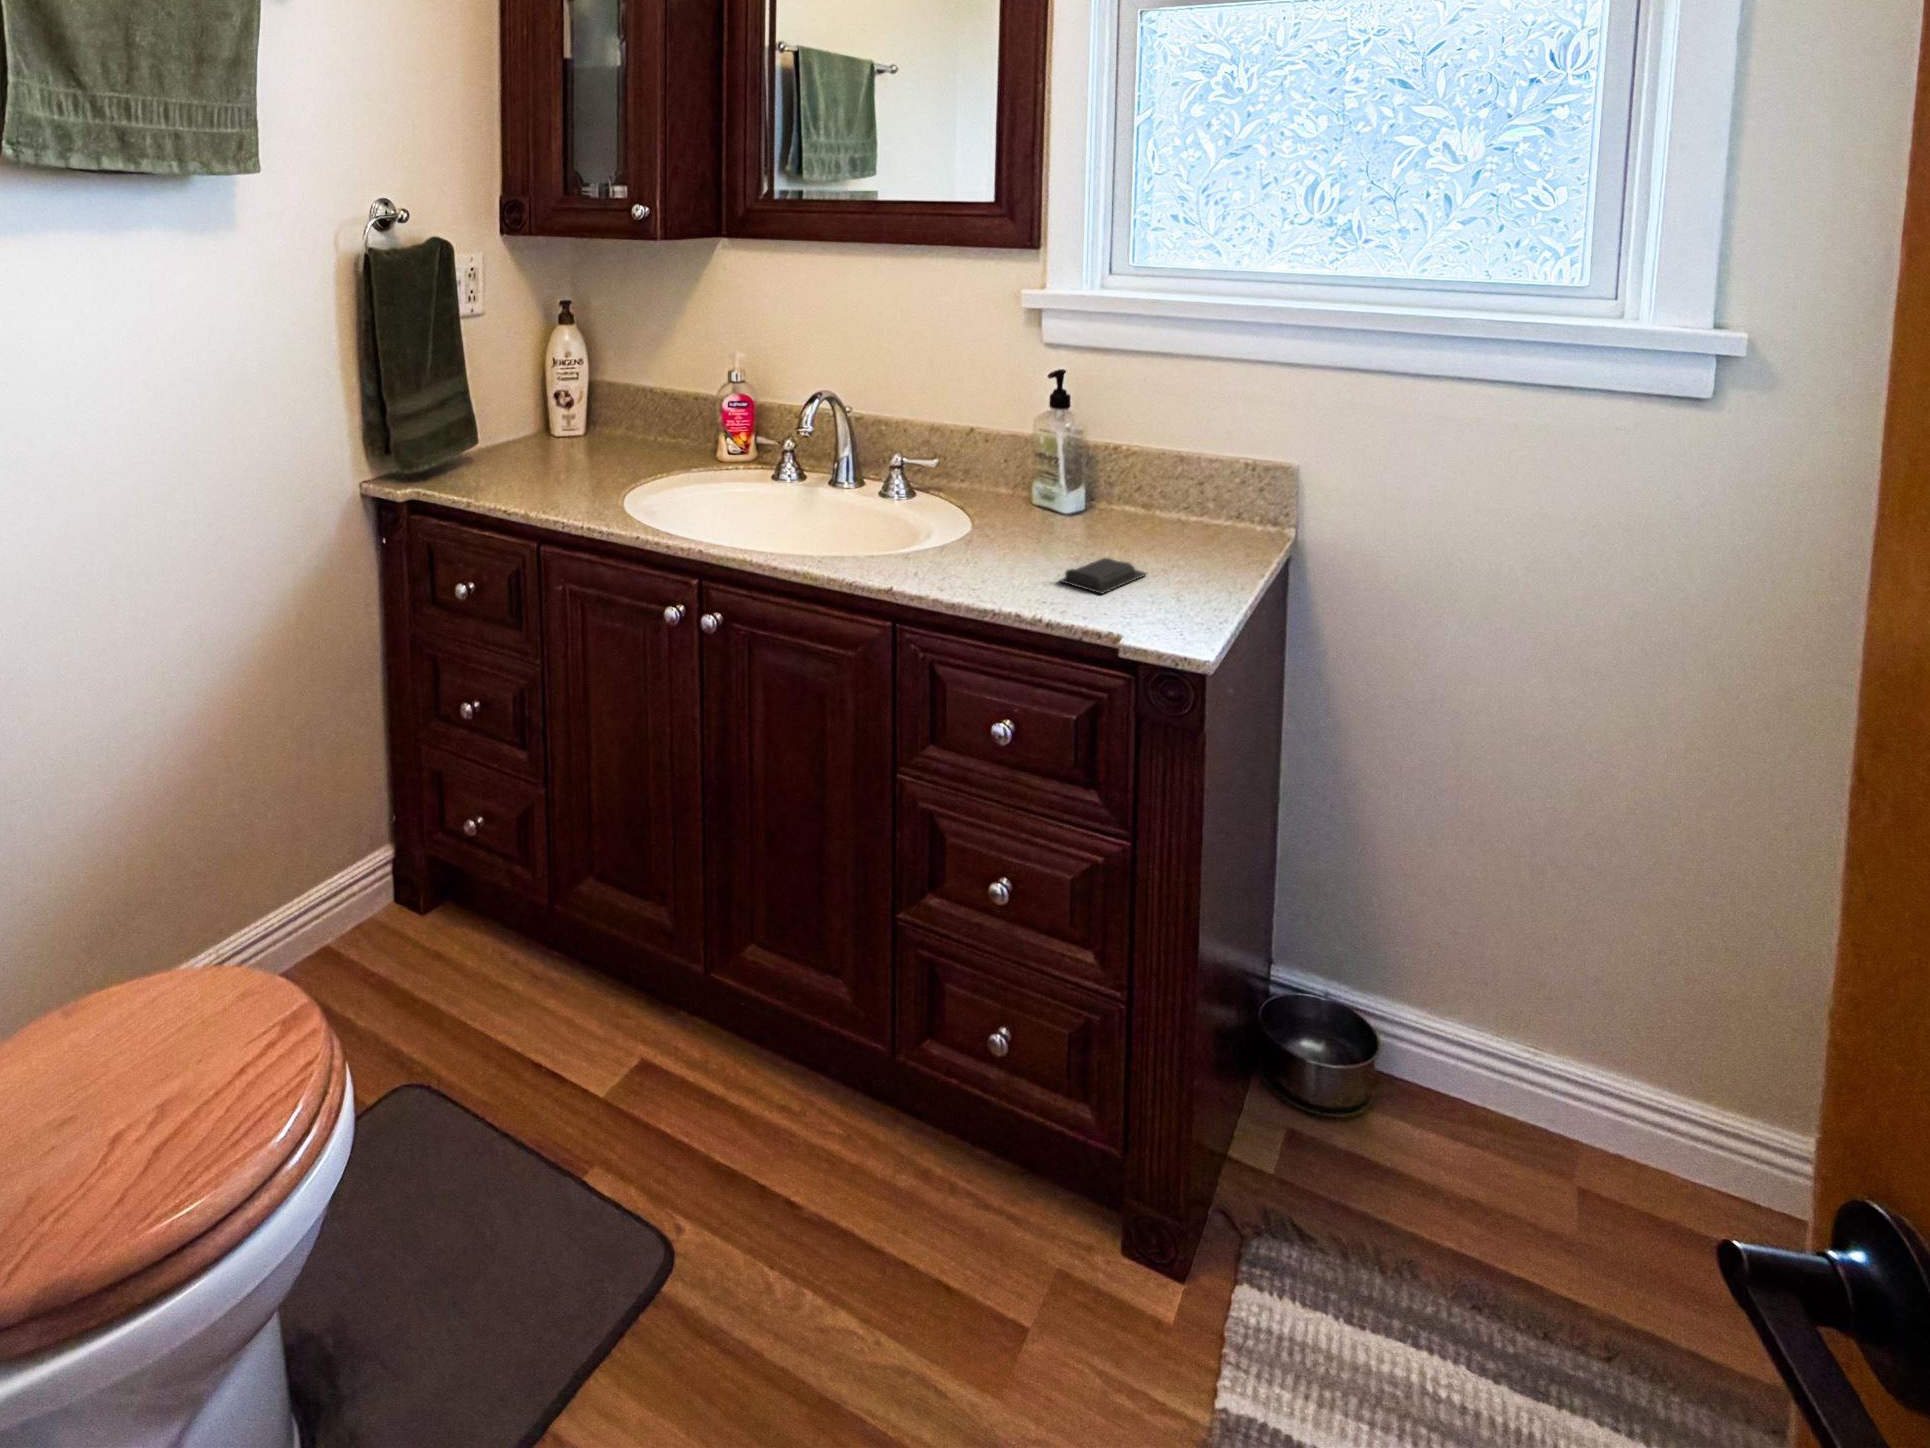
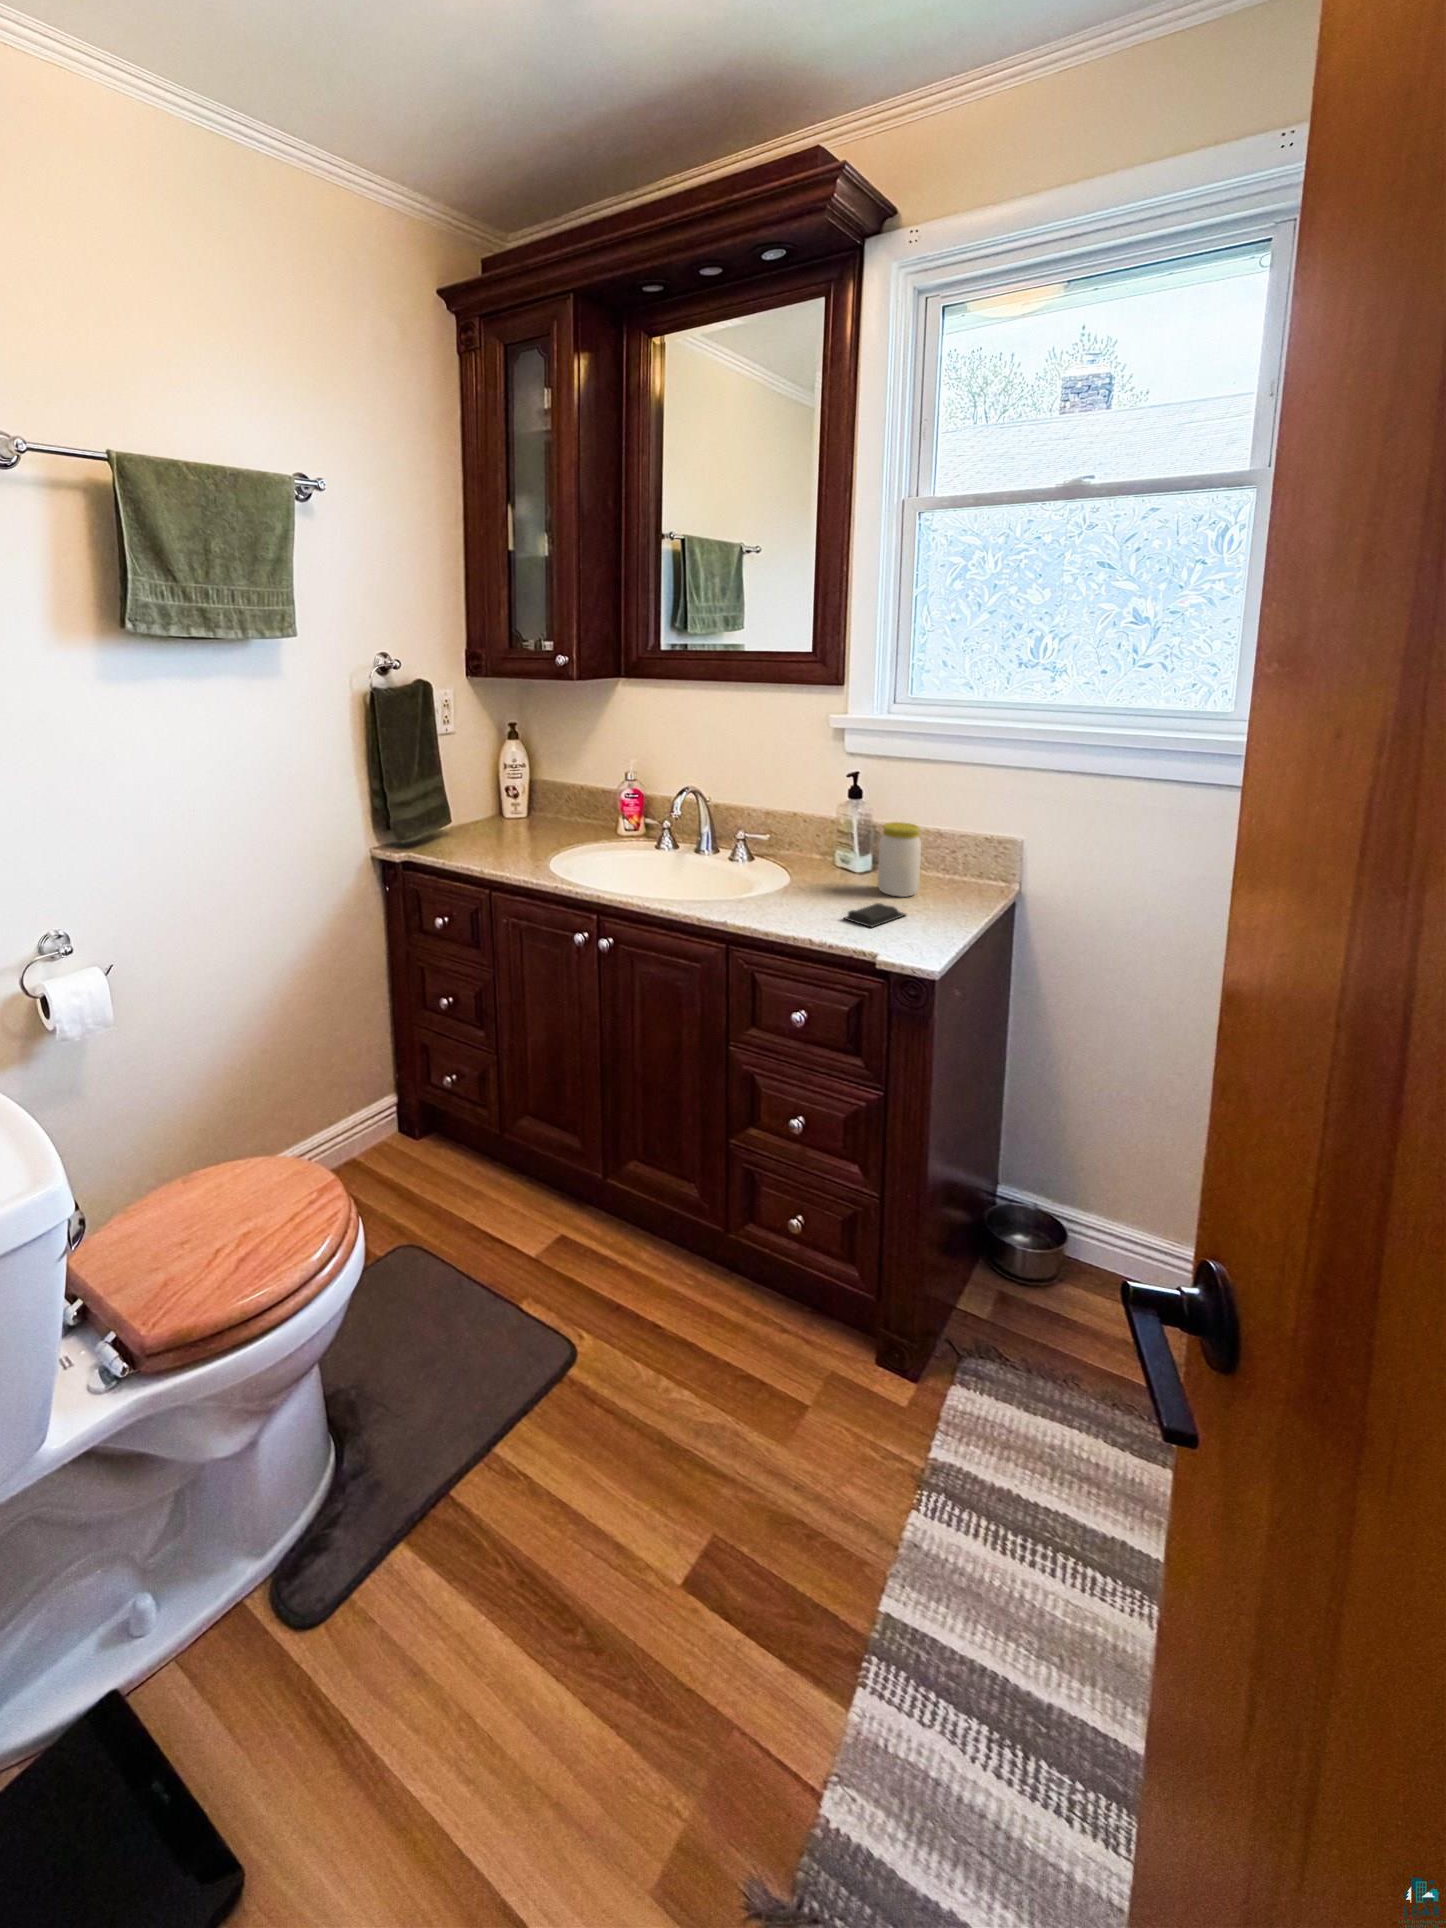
jar: none [1099,440,1159,547] -> present [878,822,921,897]

